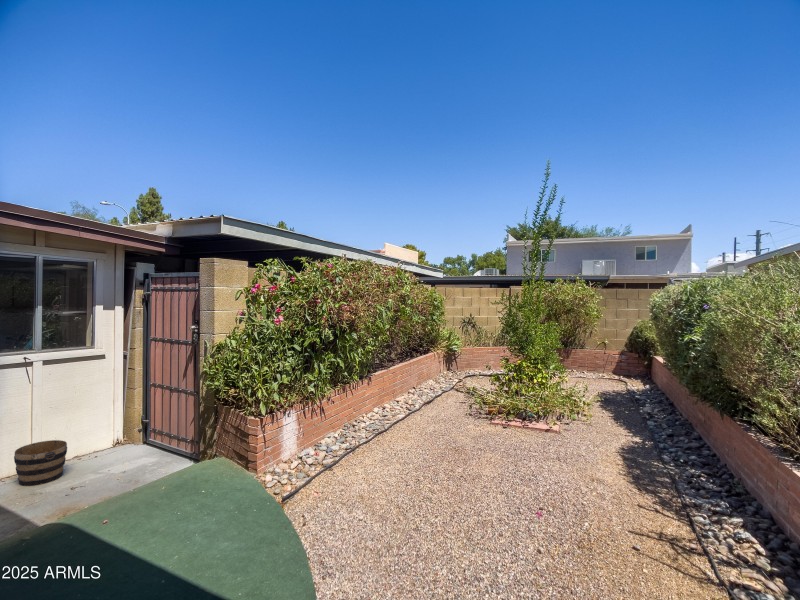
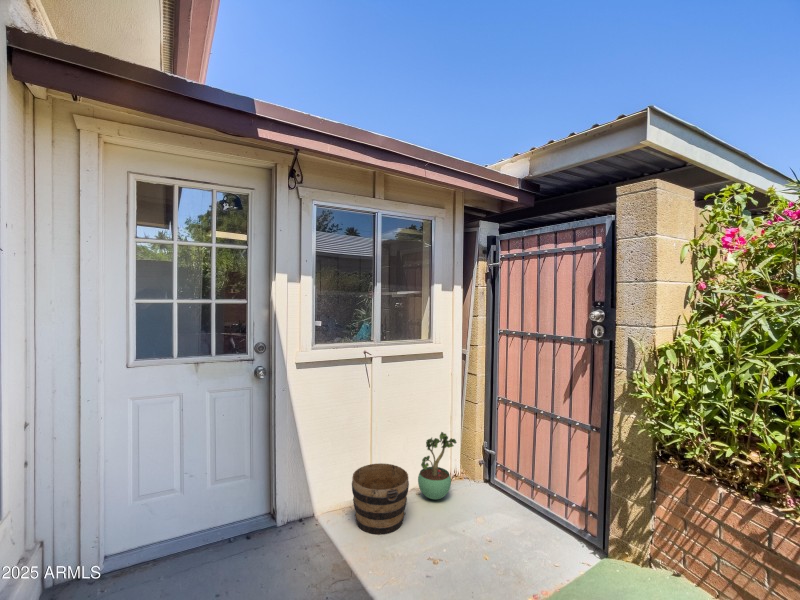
potted plant: none [80,412,115,460] -> present [418,432,457,499]

